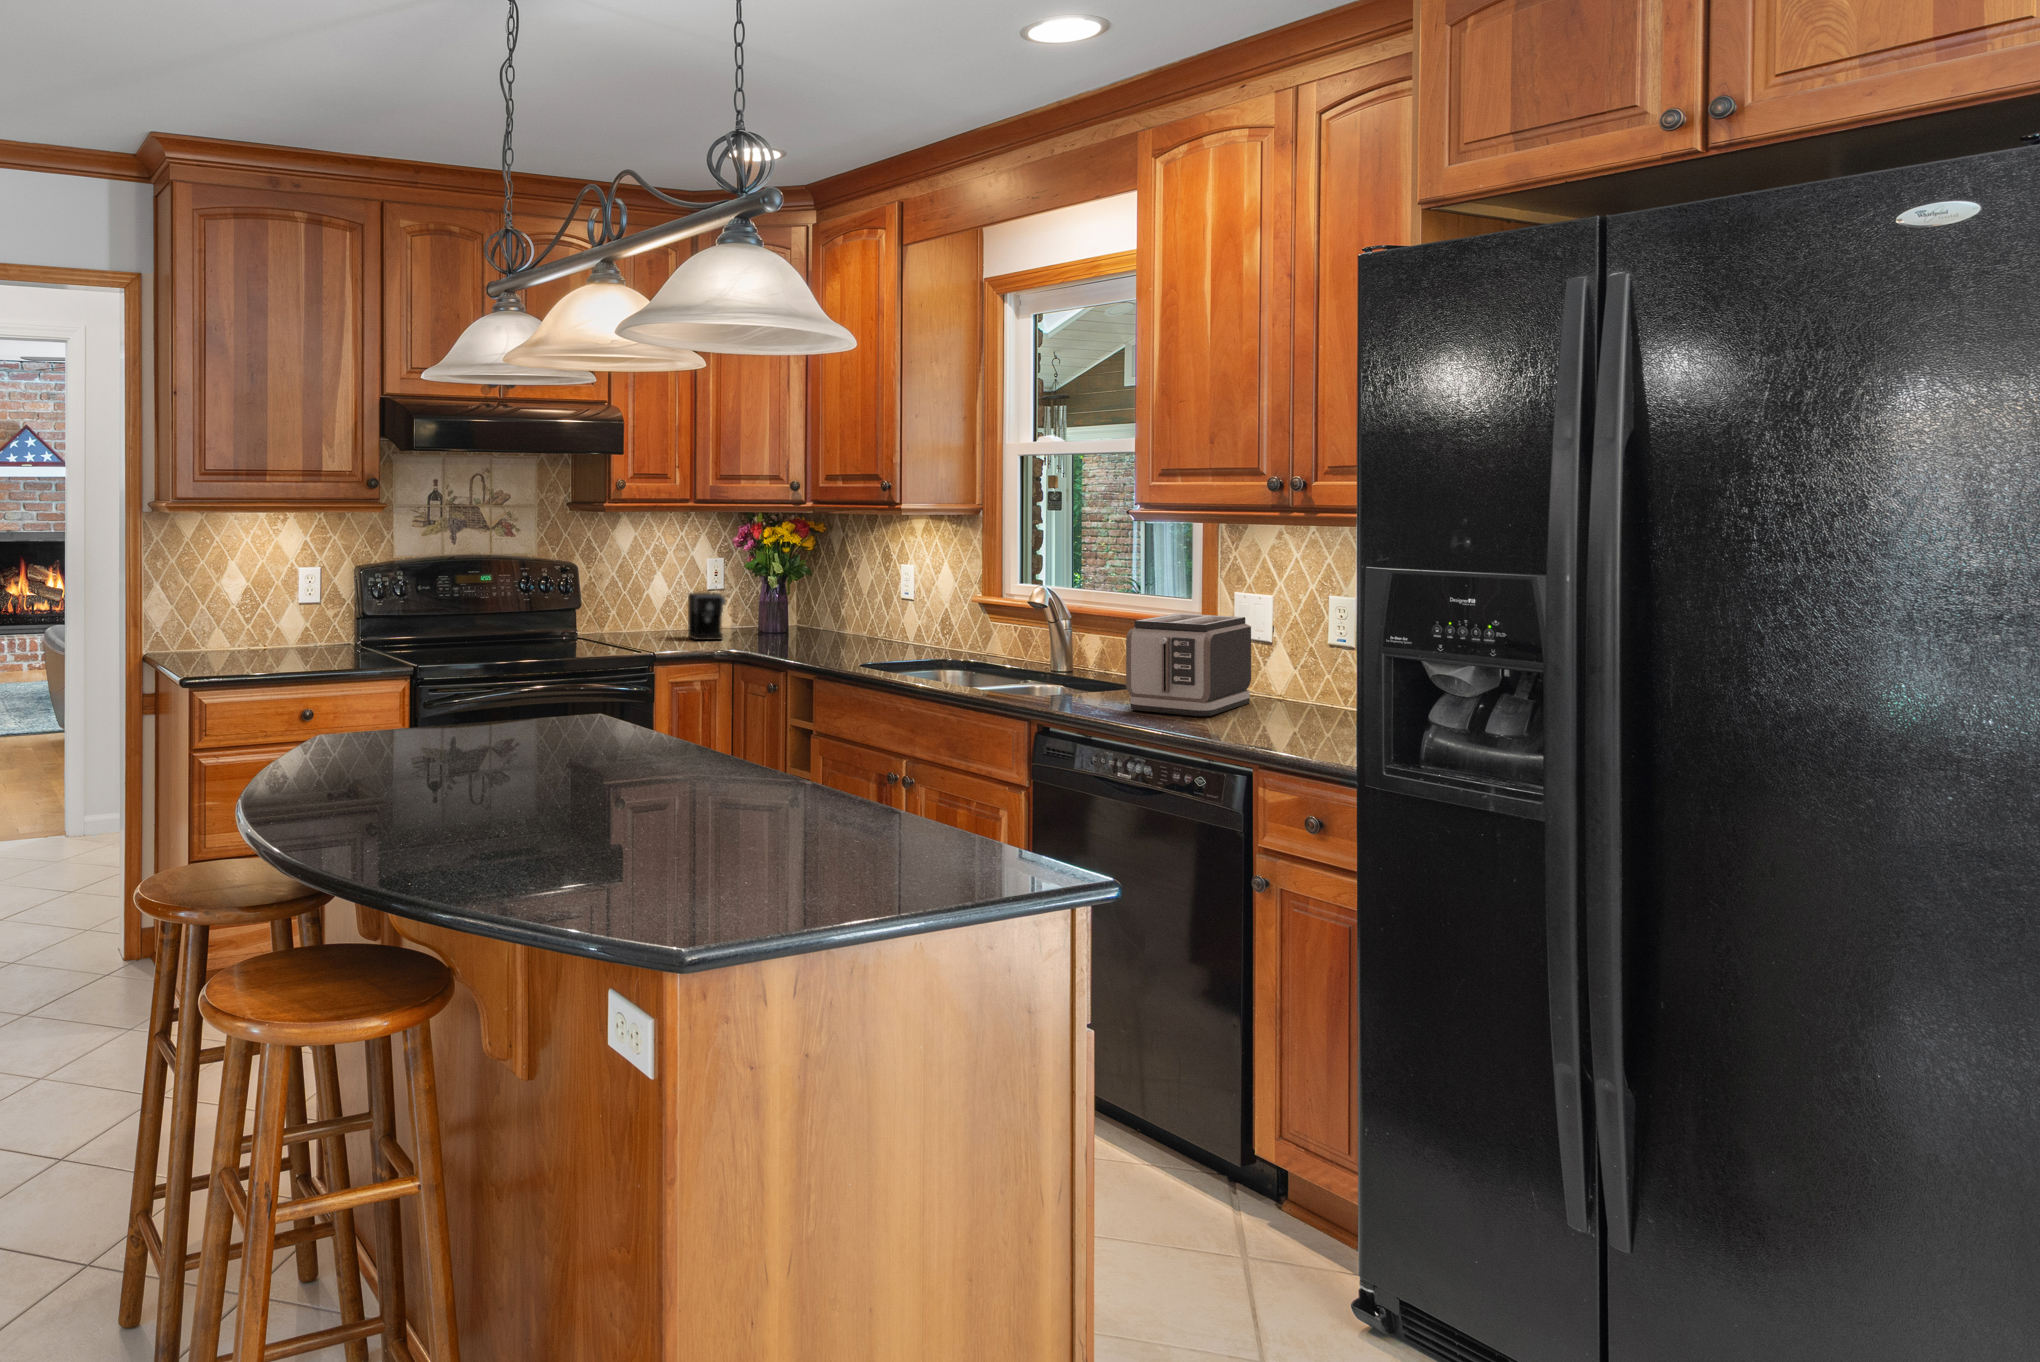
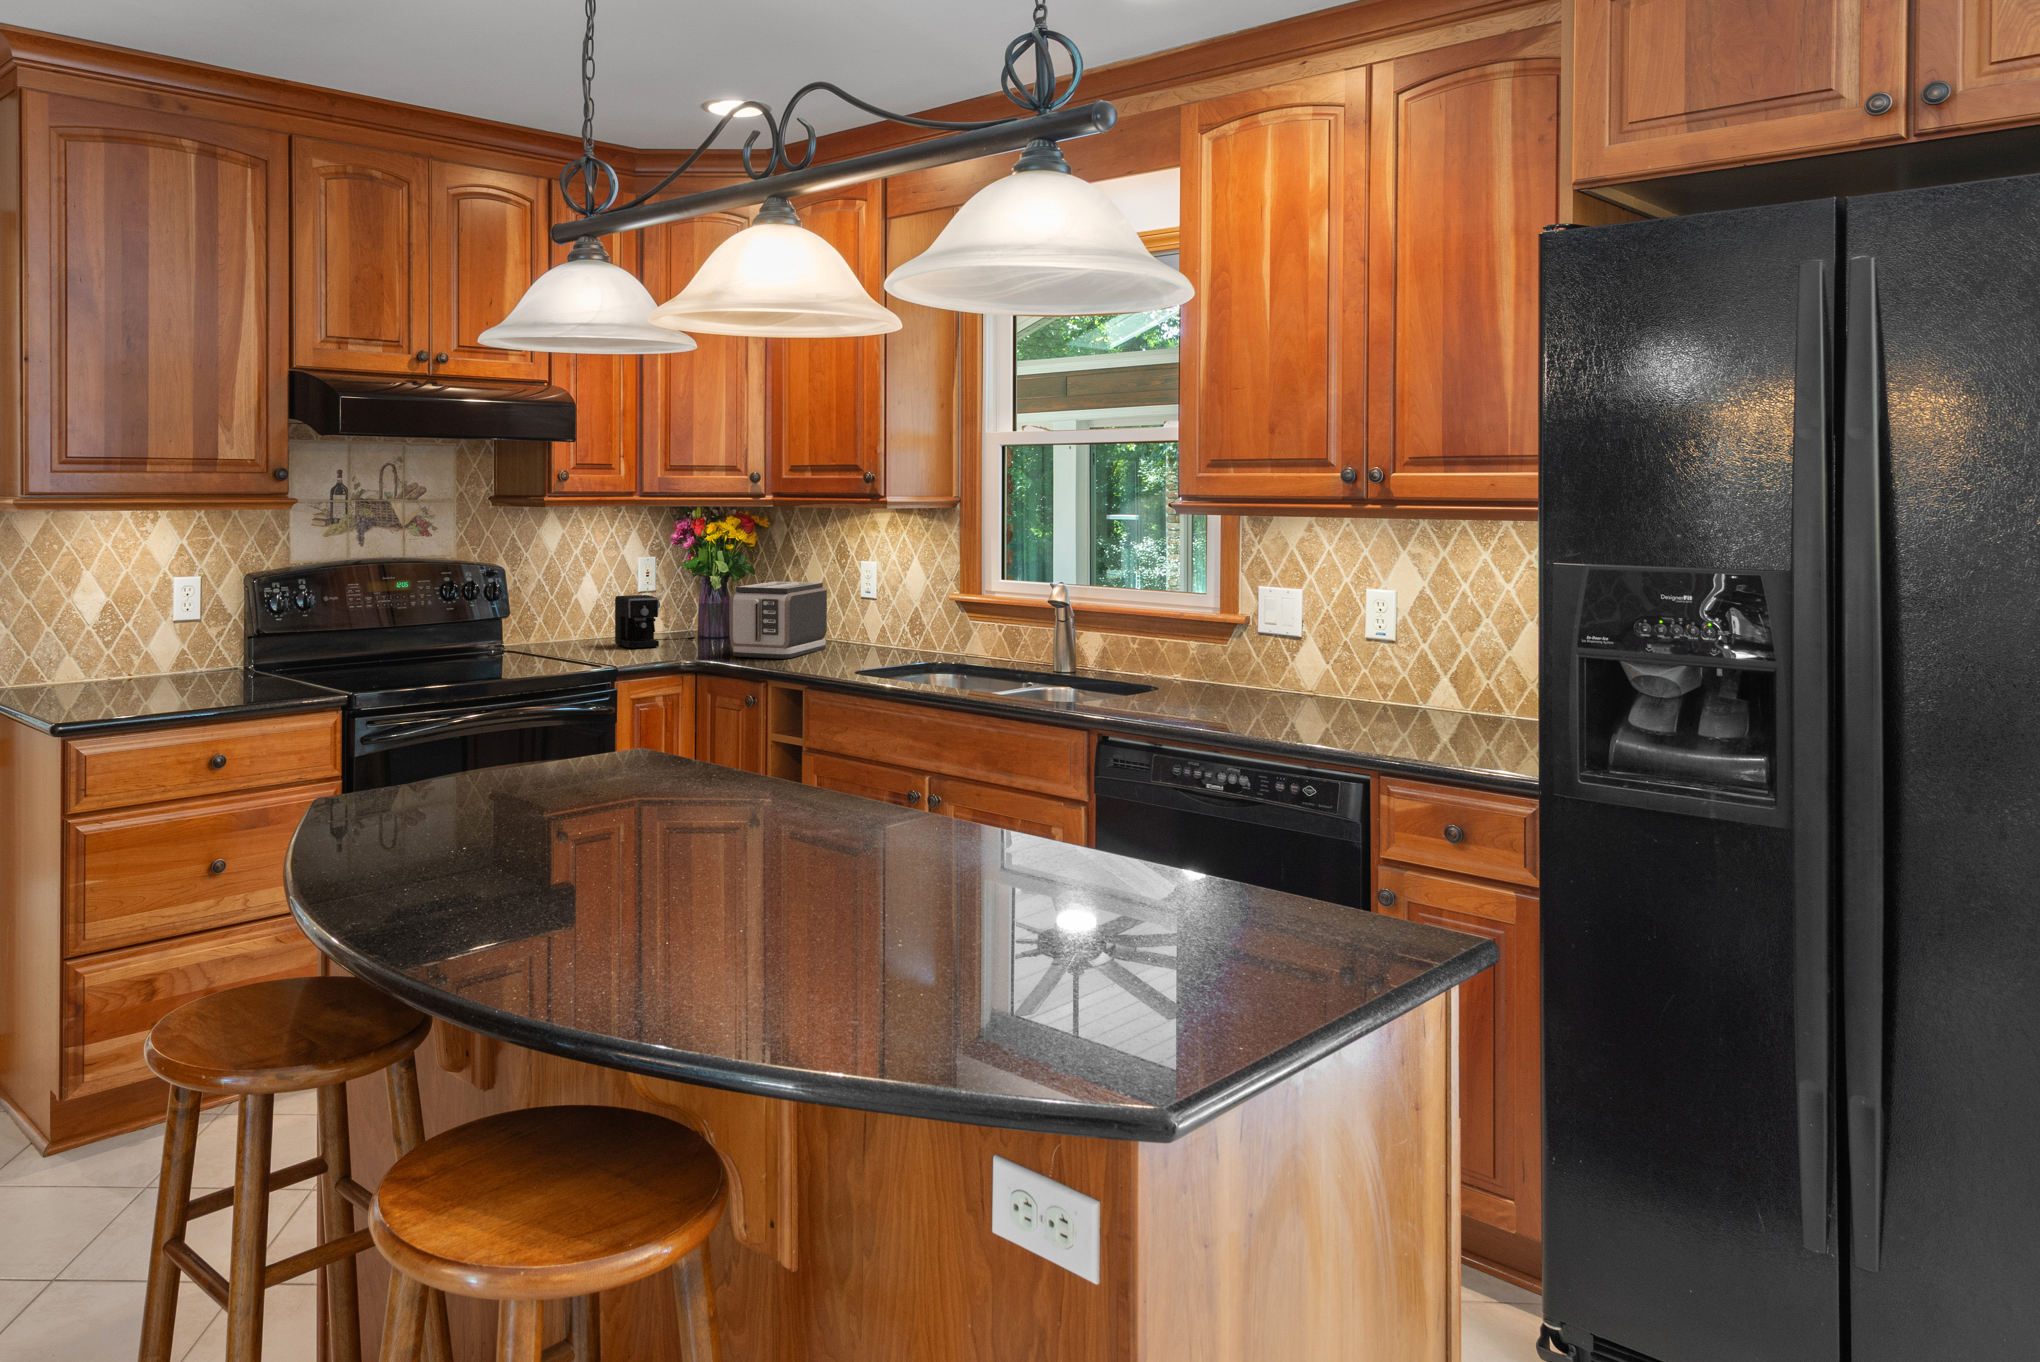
toaster: present [1126,614,1251,716] -> present [729,582,827,659]

